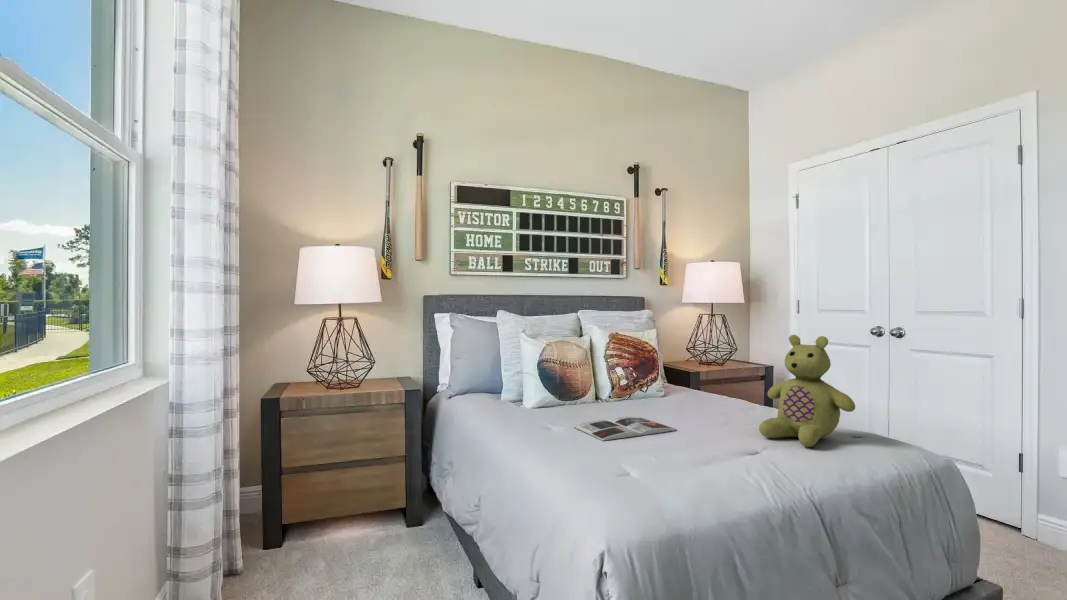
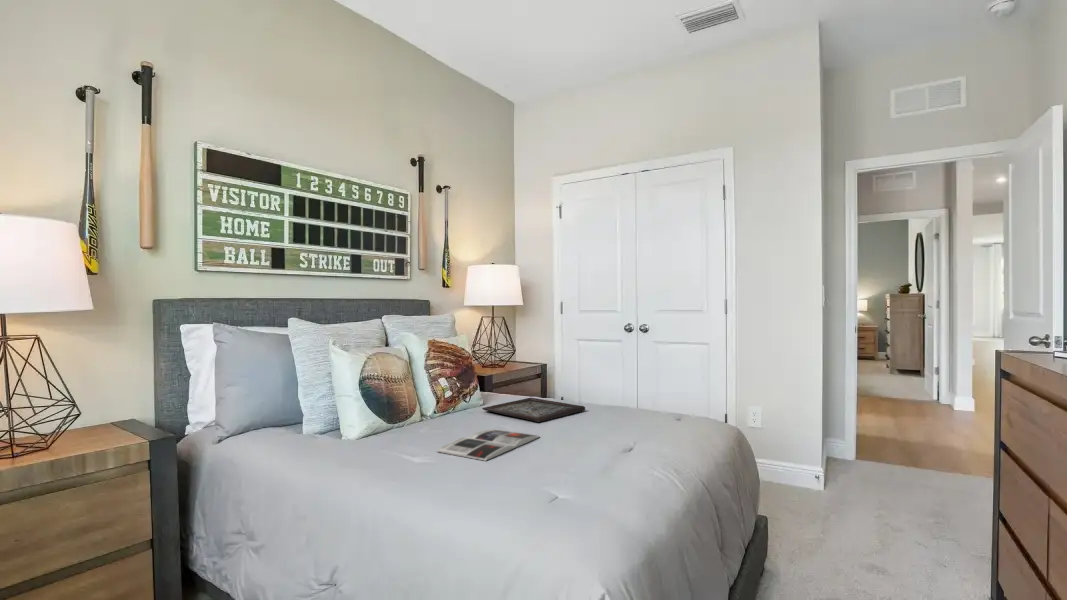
stuffed bear: present [759,335,855,447] -> none [607,335,682,434]
tray: none [653,395,758,418] -> present [482,398,585,422]

